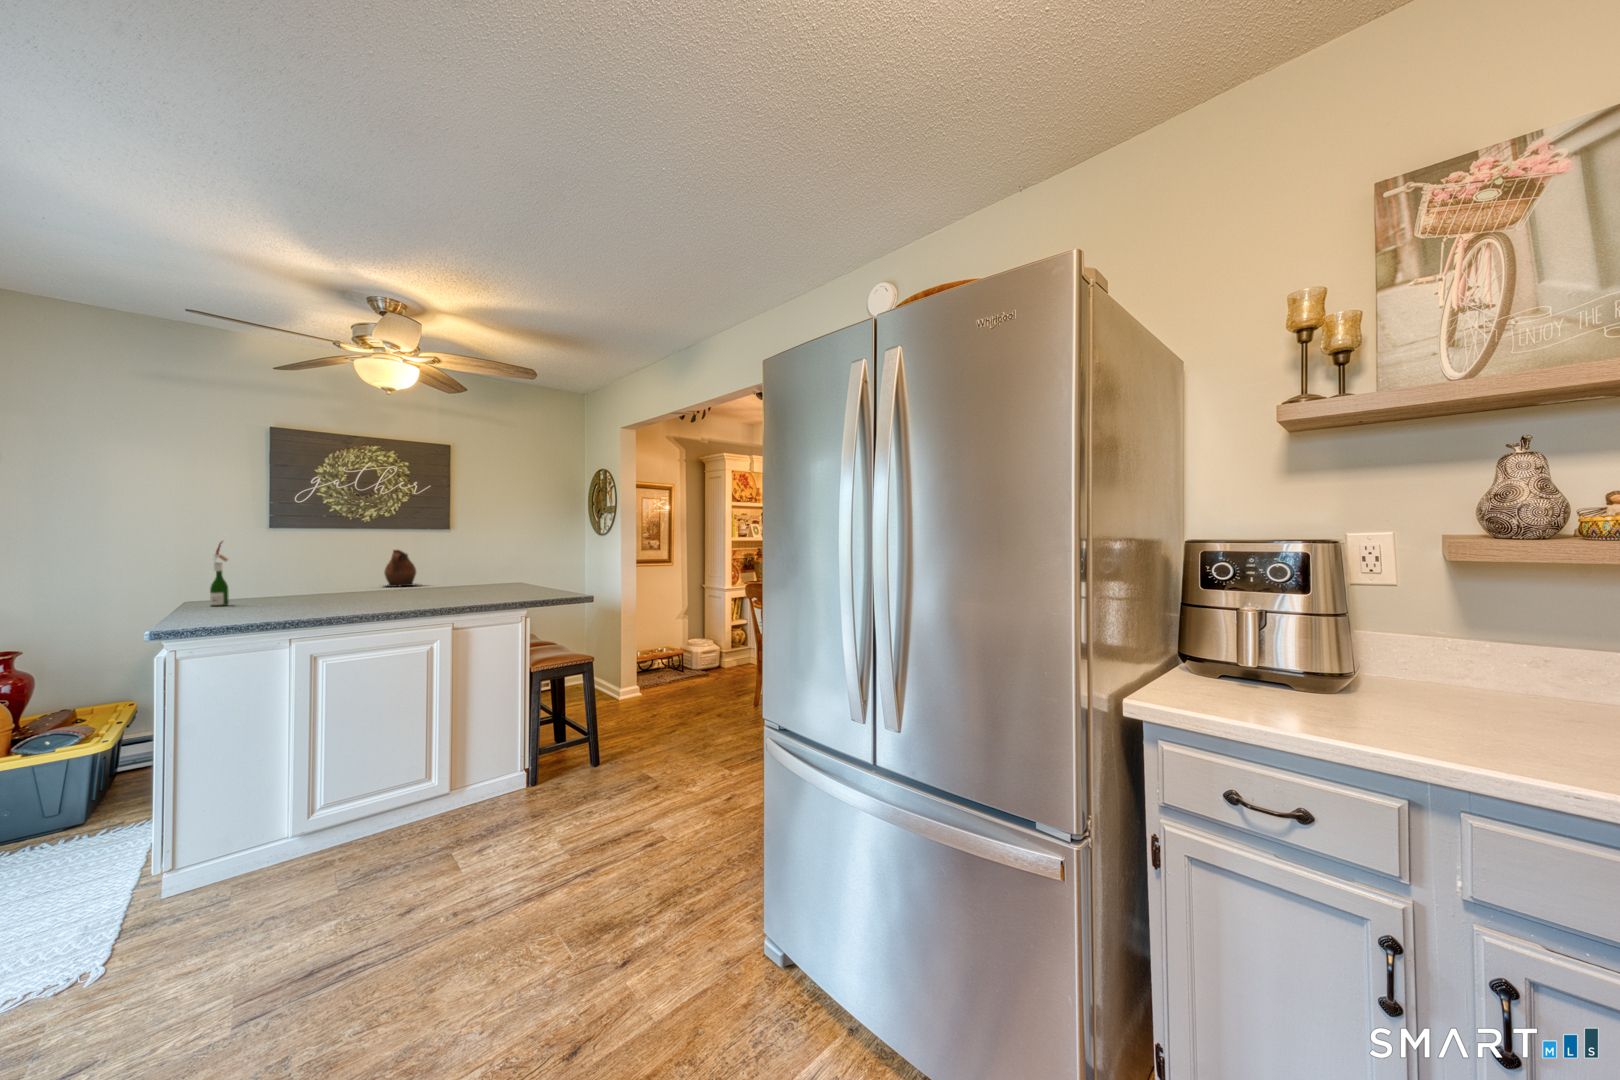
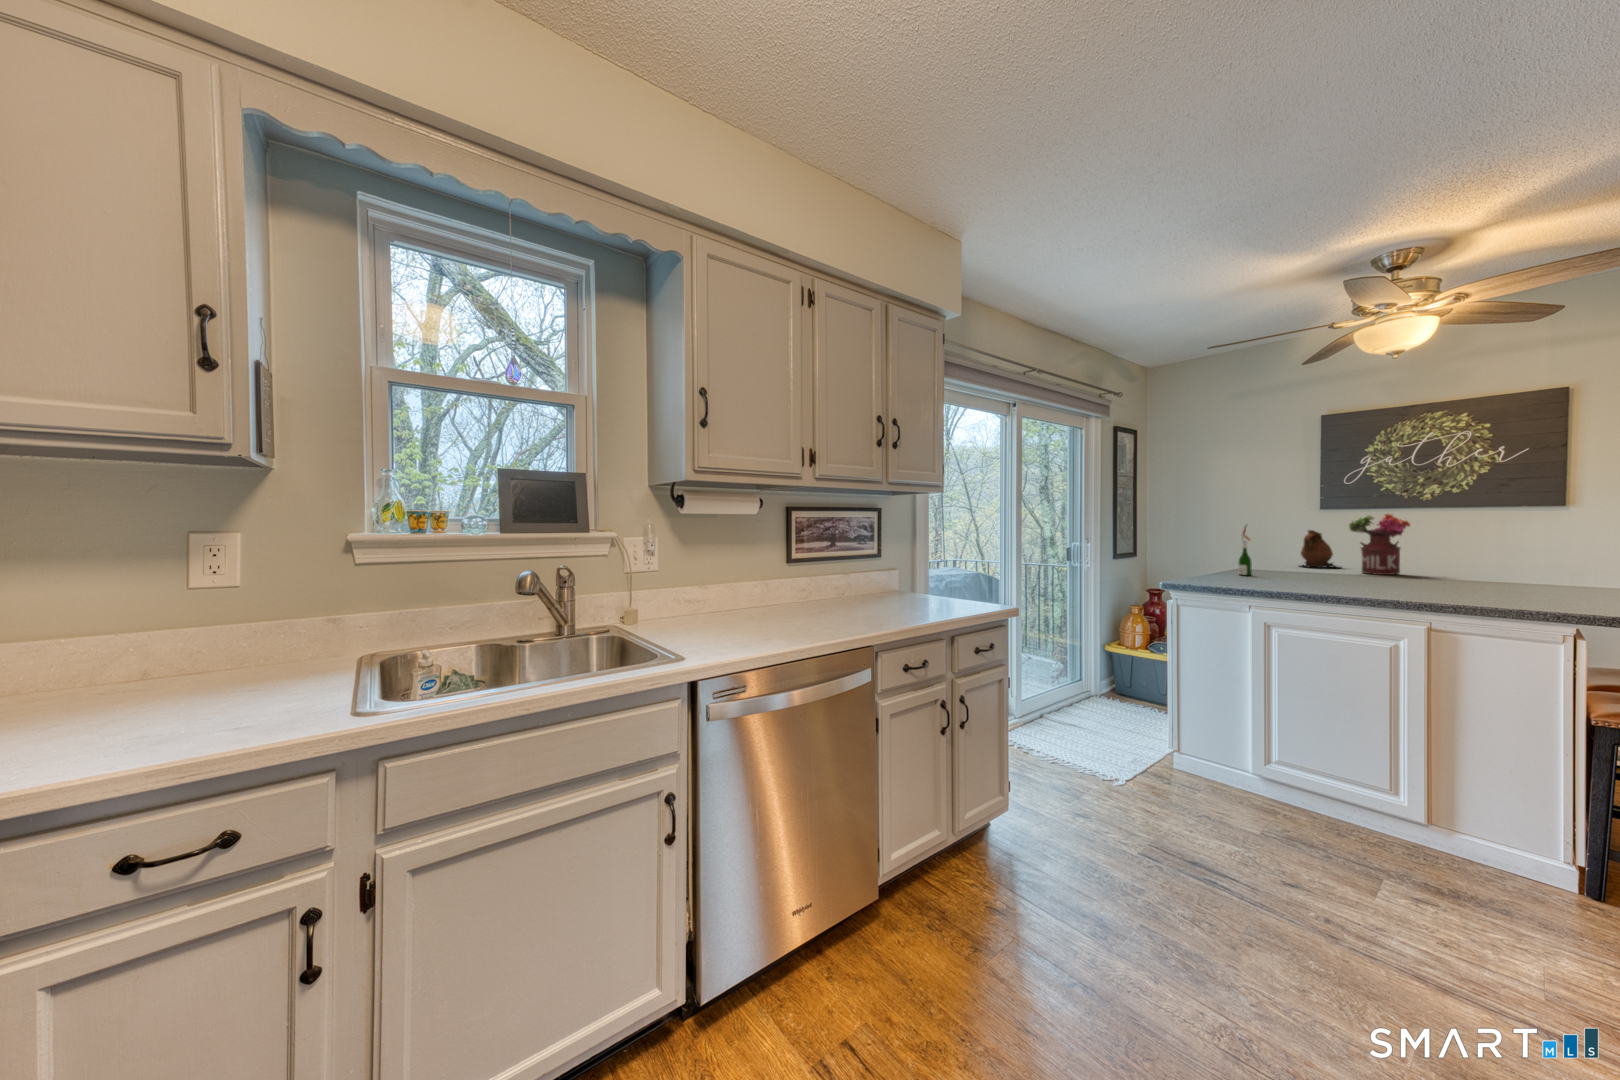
flower arrangement: none [314,533,366,593] -> present [1349,513,1410,575]
ceramic pitcher: present [384,550,416,587] -> present [1301,530,1337,567]

